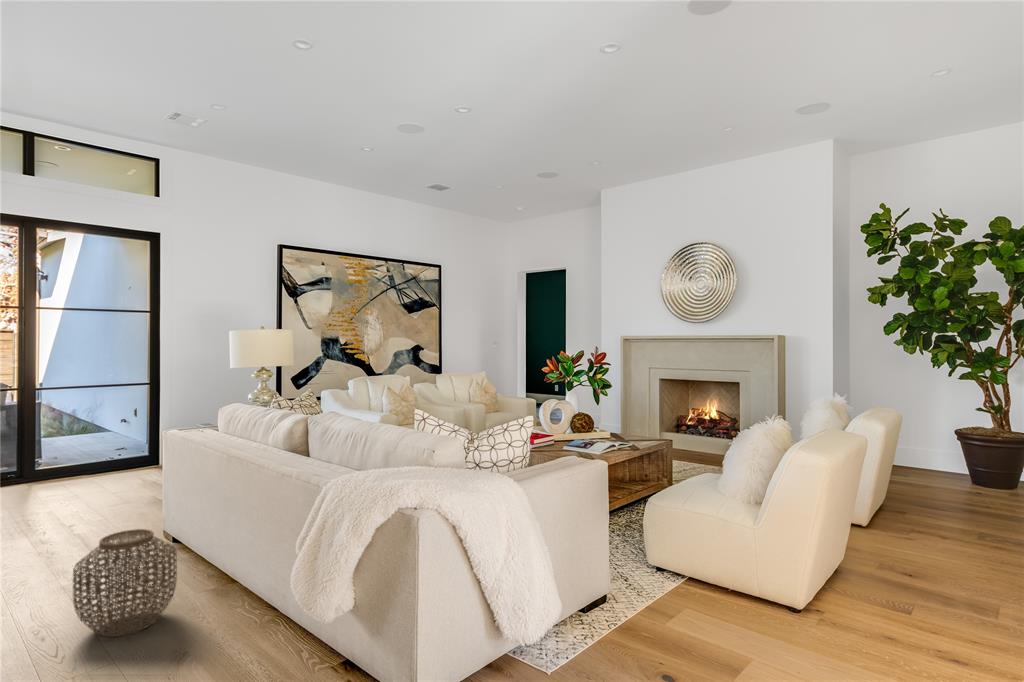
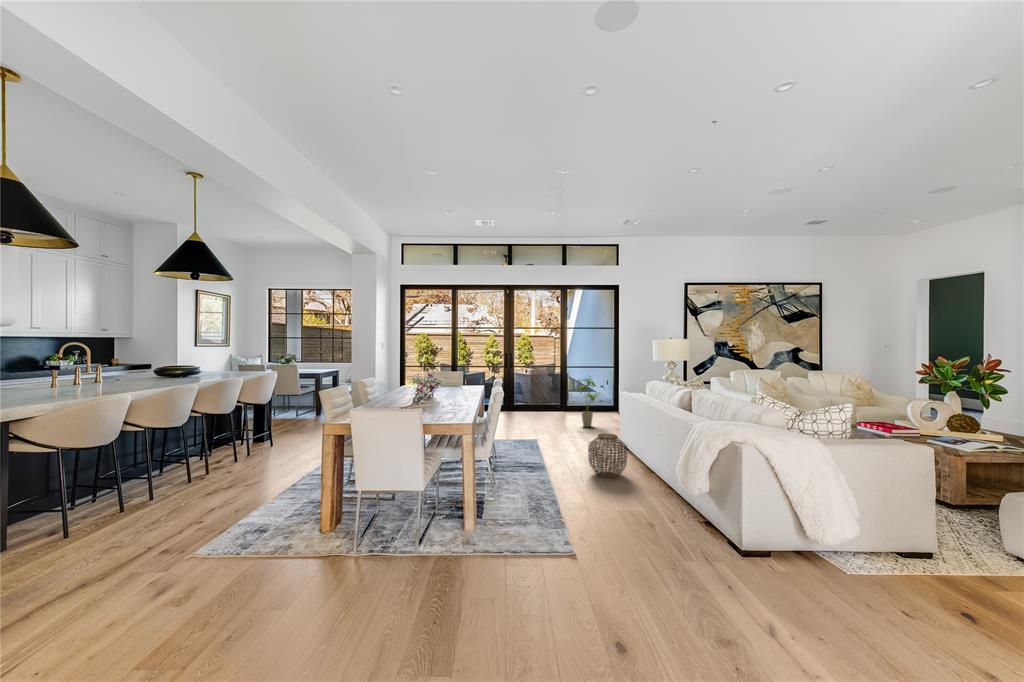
house plant: none [66,407,129,505] -> present [579,378,601,427]

